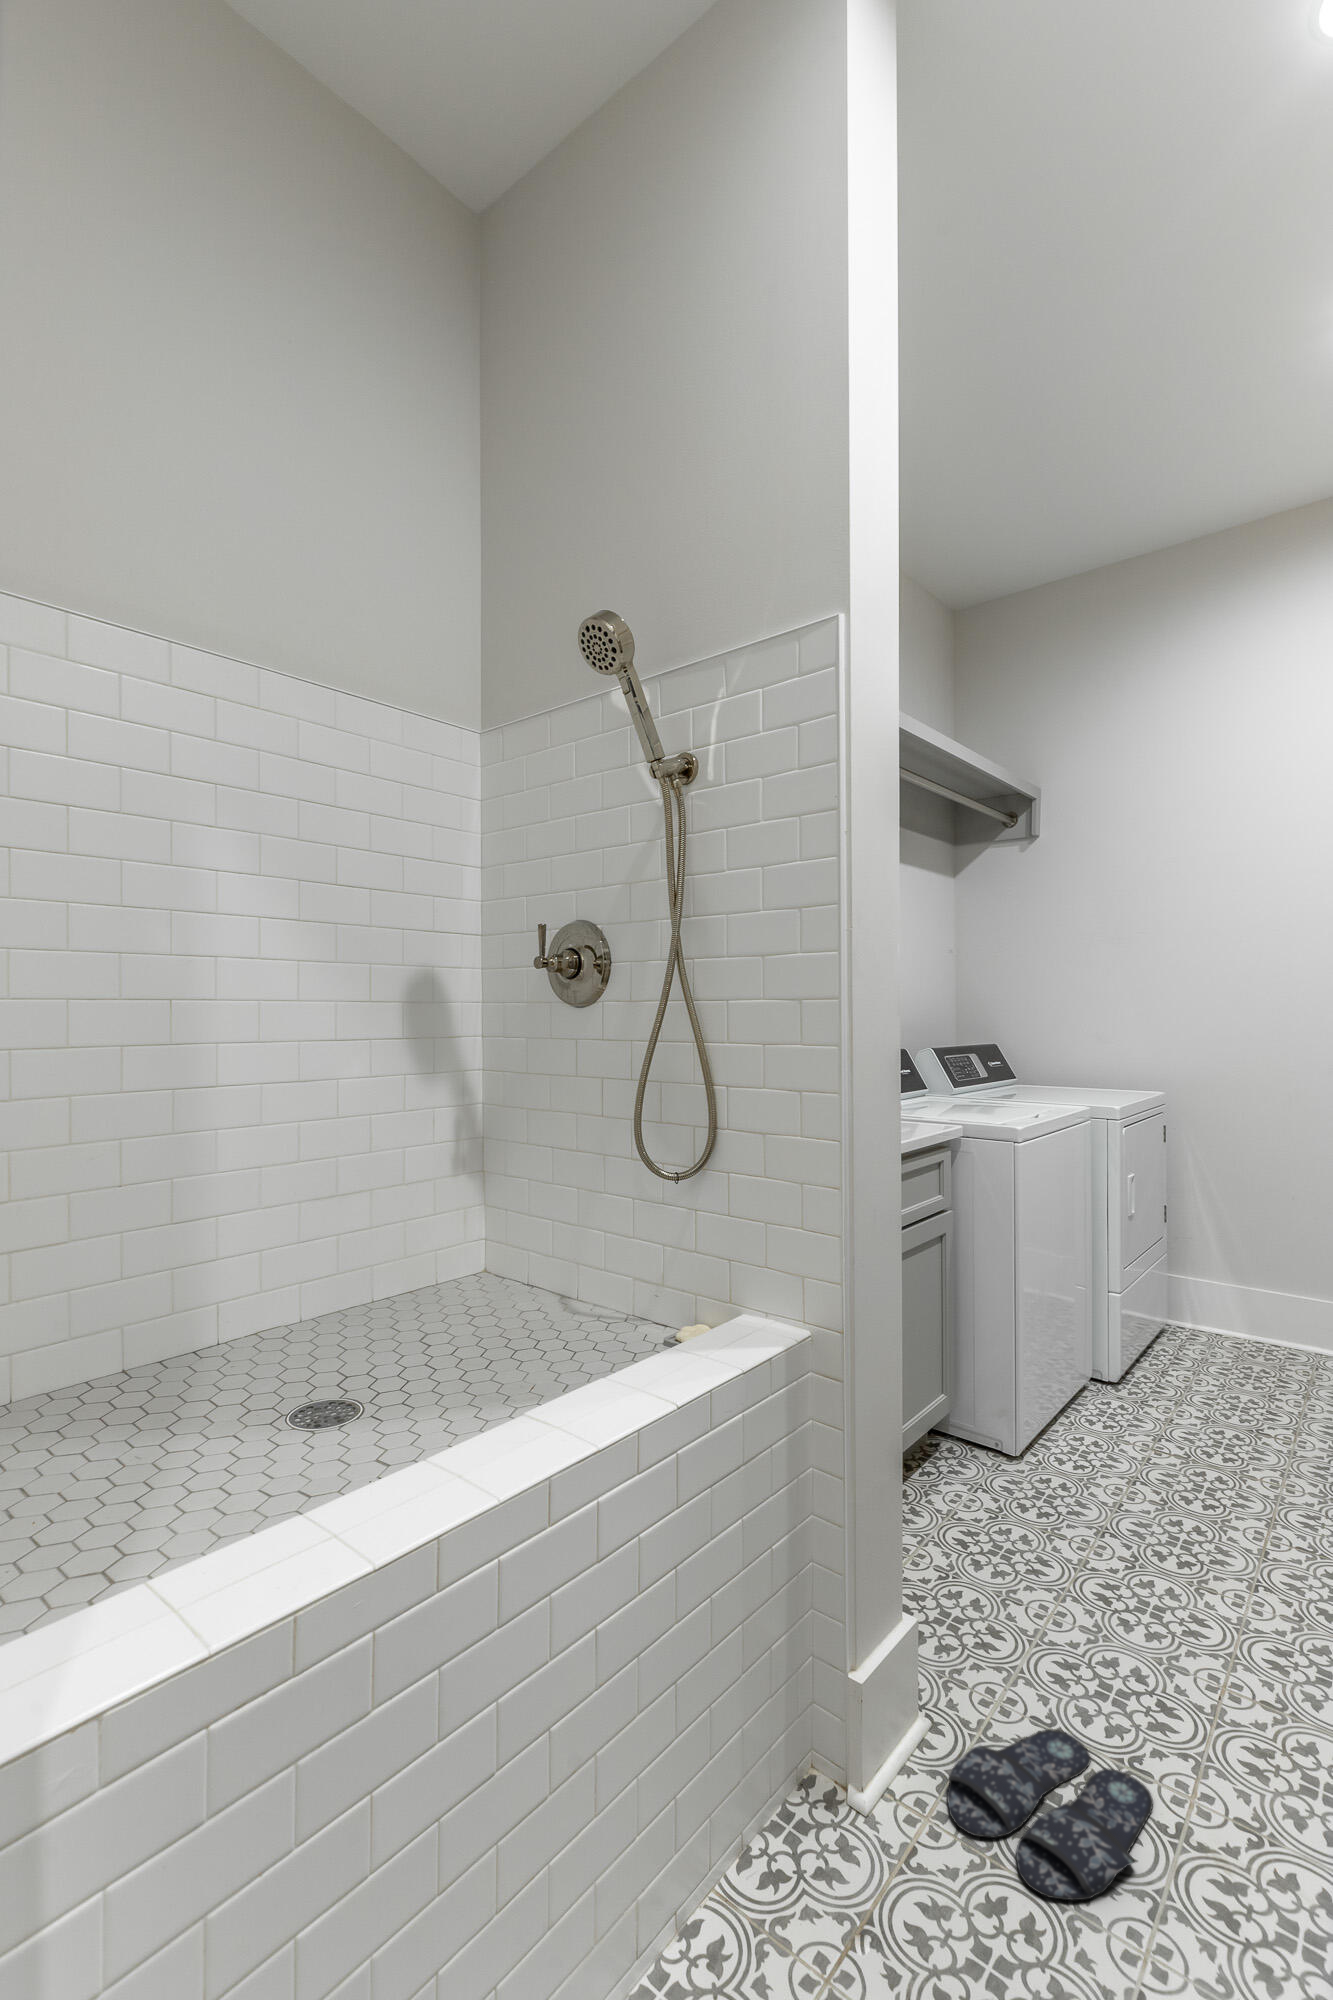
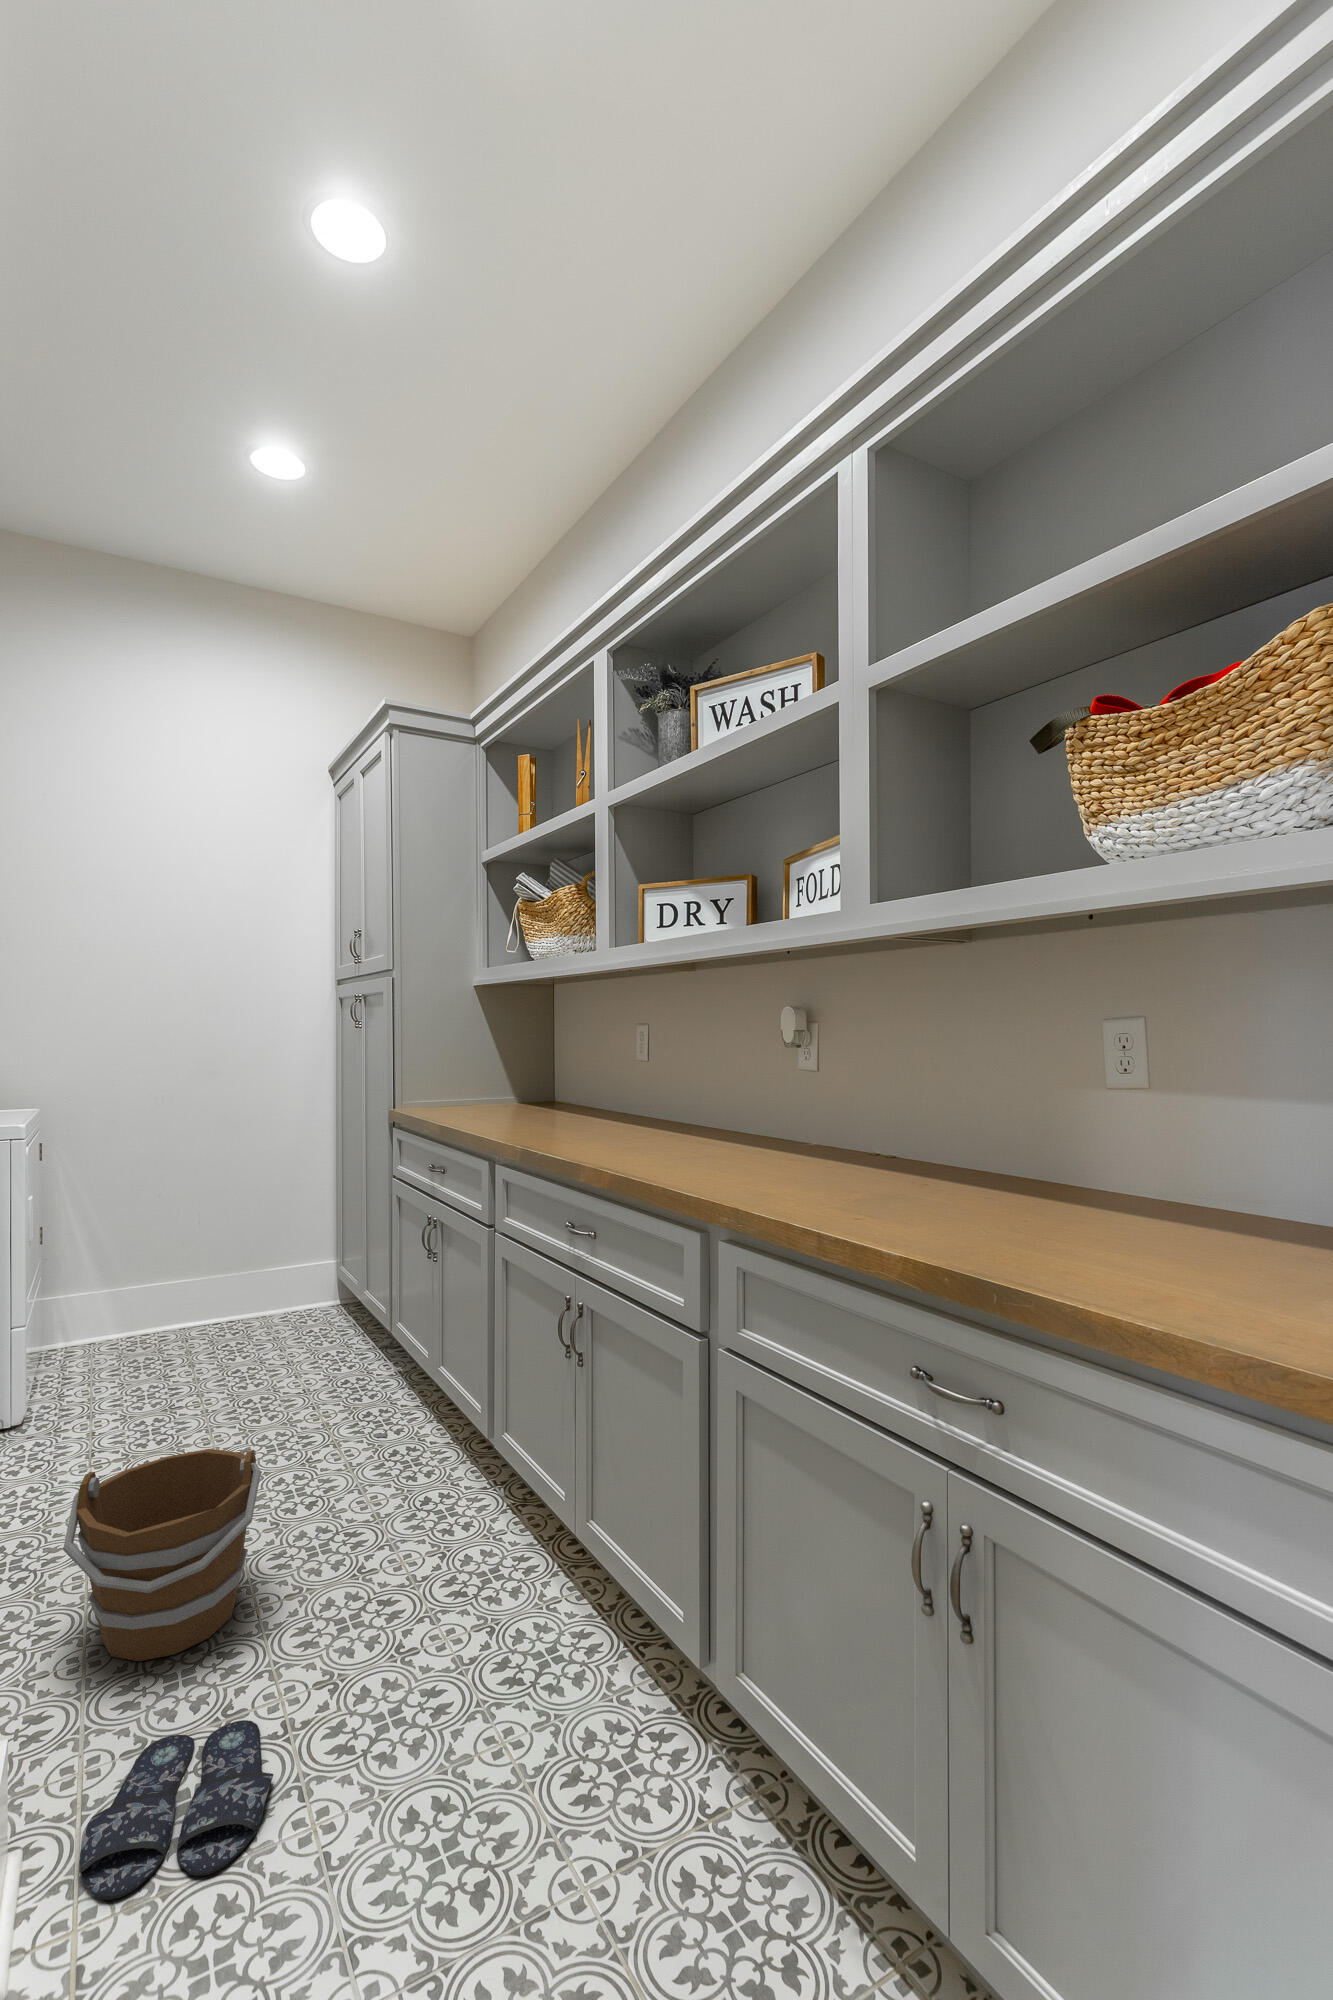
bucket: none [1034,1439,1235,1679] -> present [63,1449,261,1661]

